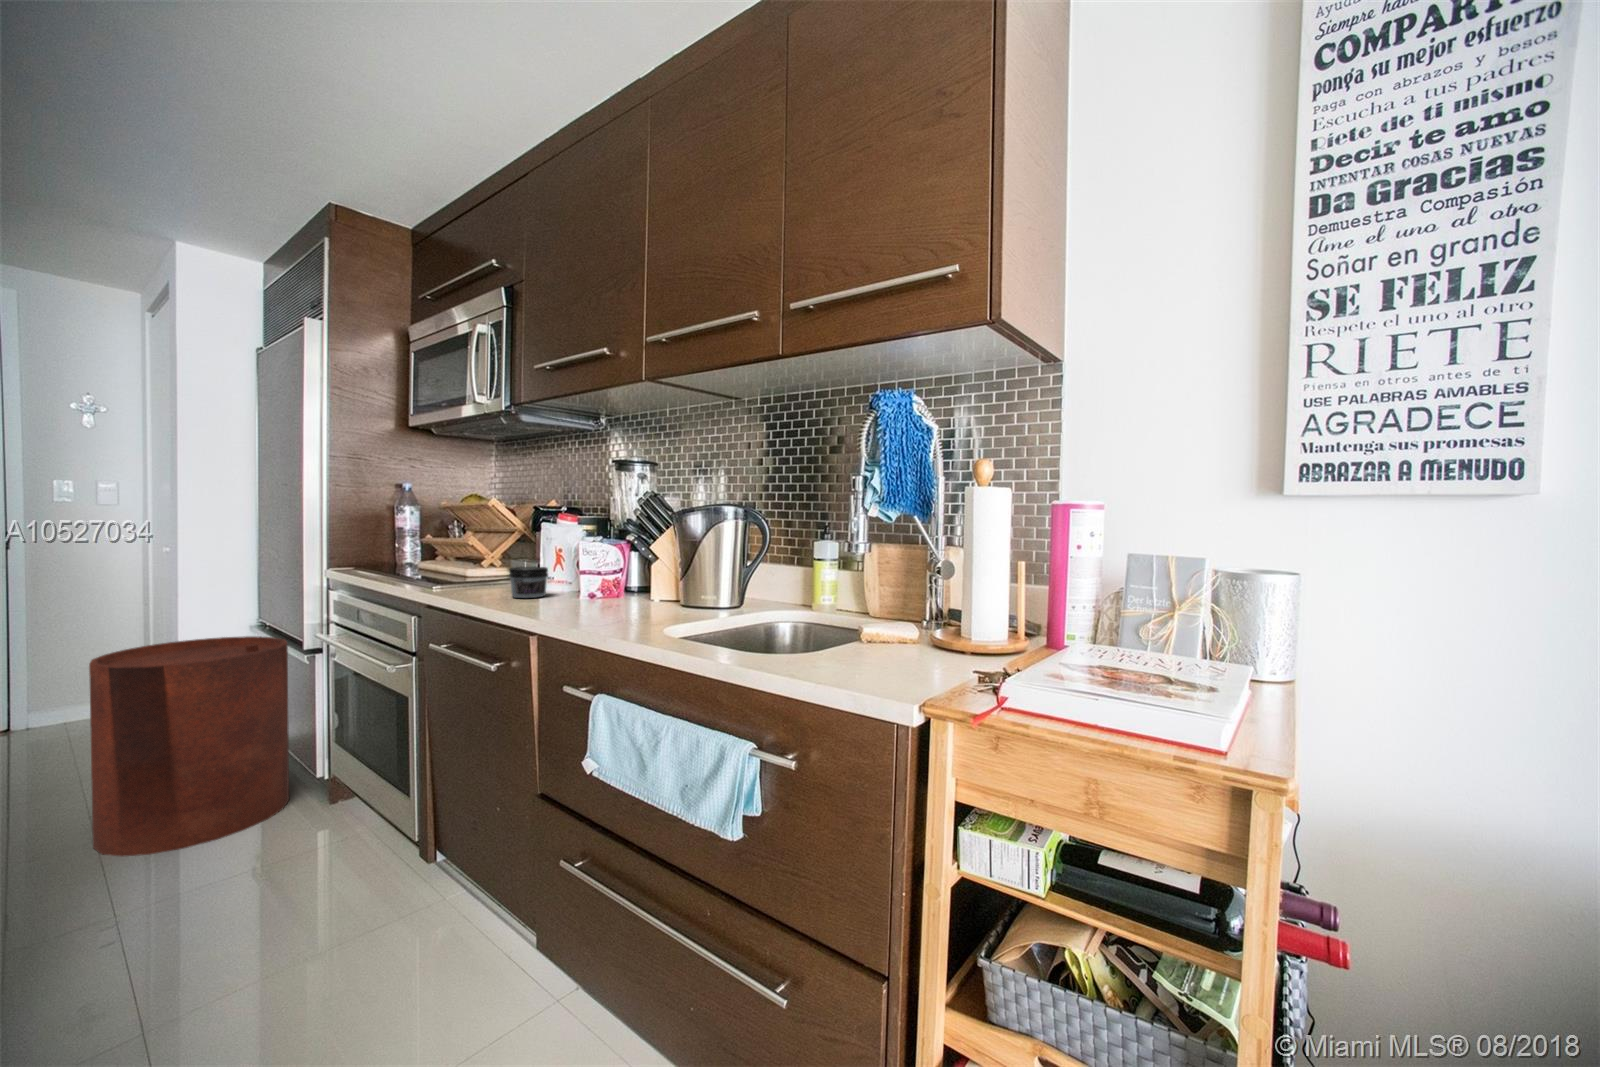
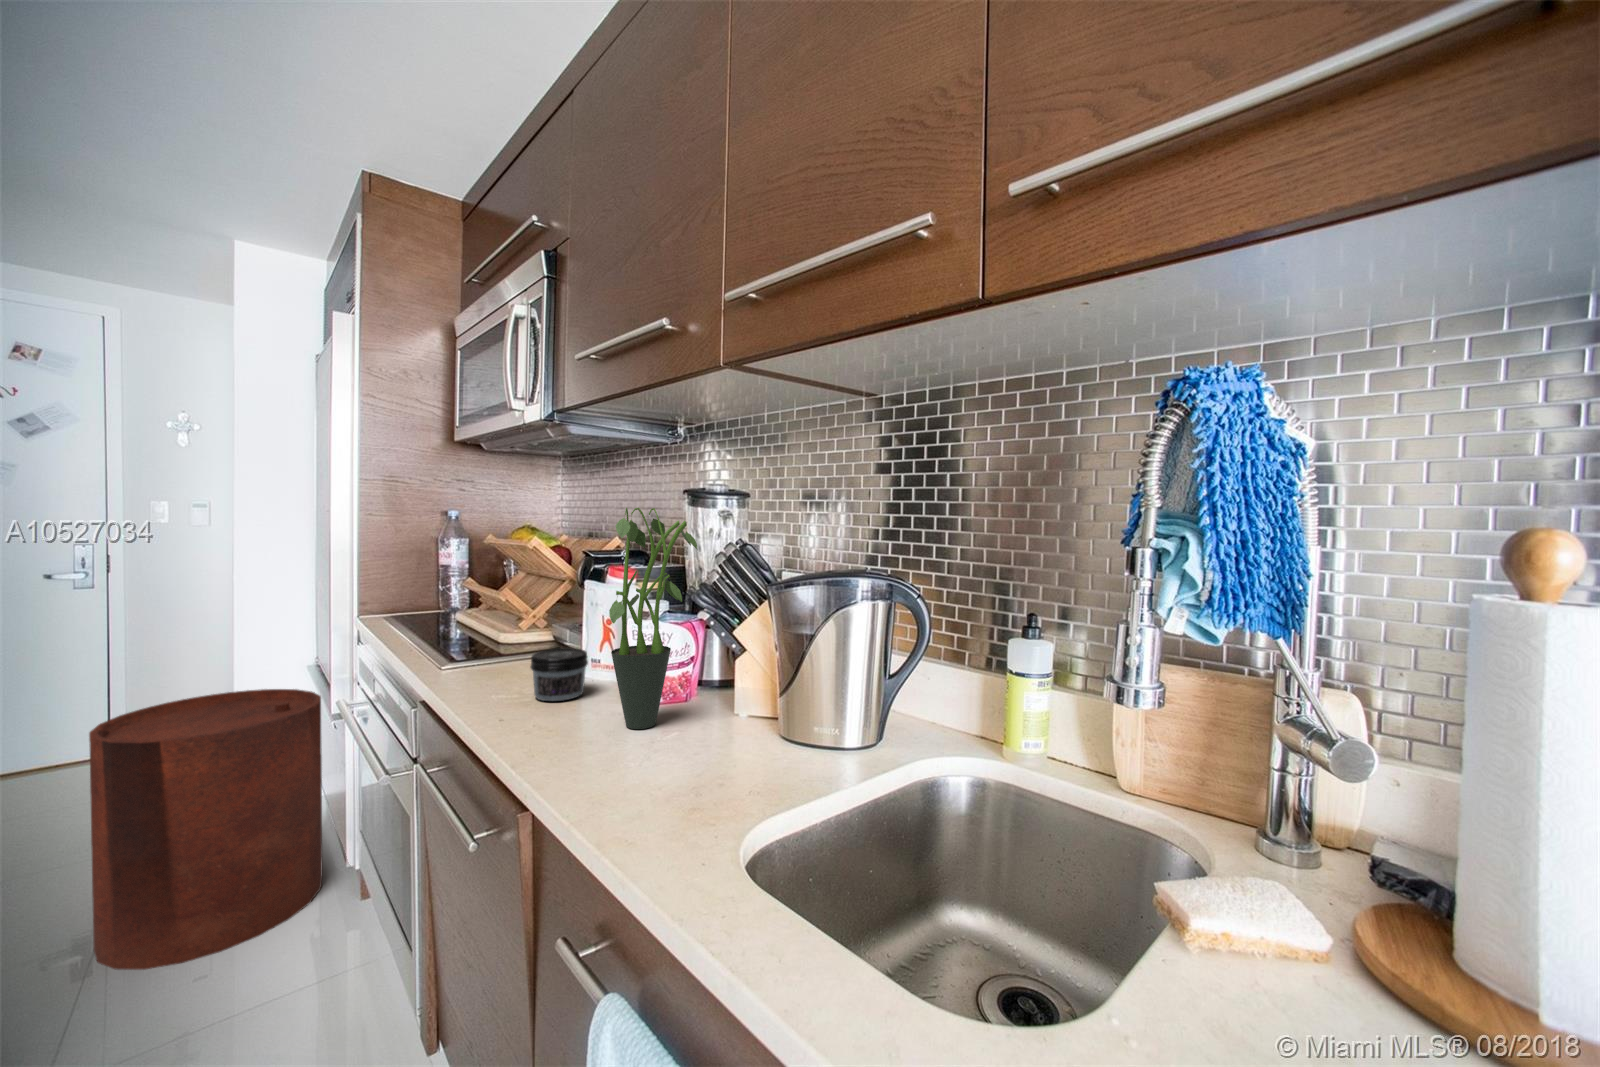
potted plant: none [571,466,629,605] -> present [609,508,698,729]

